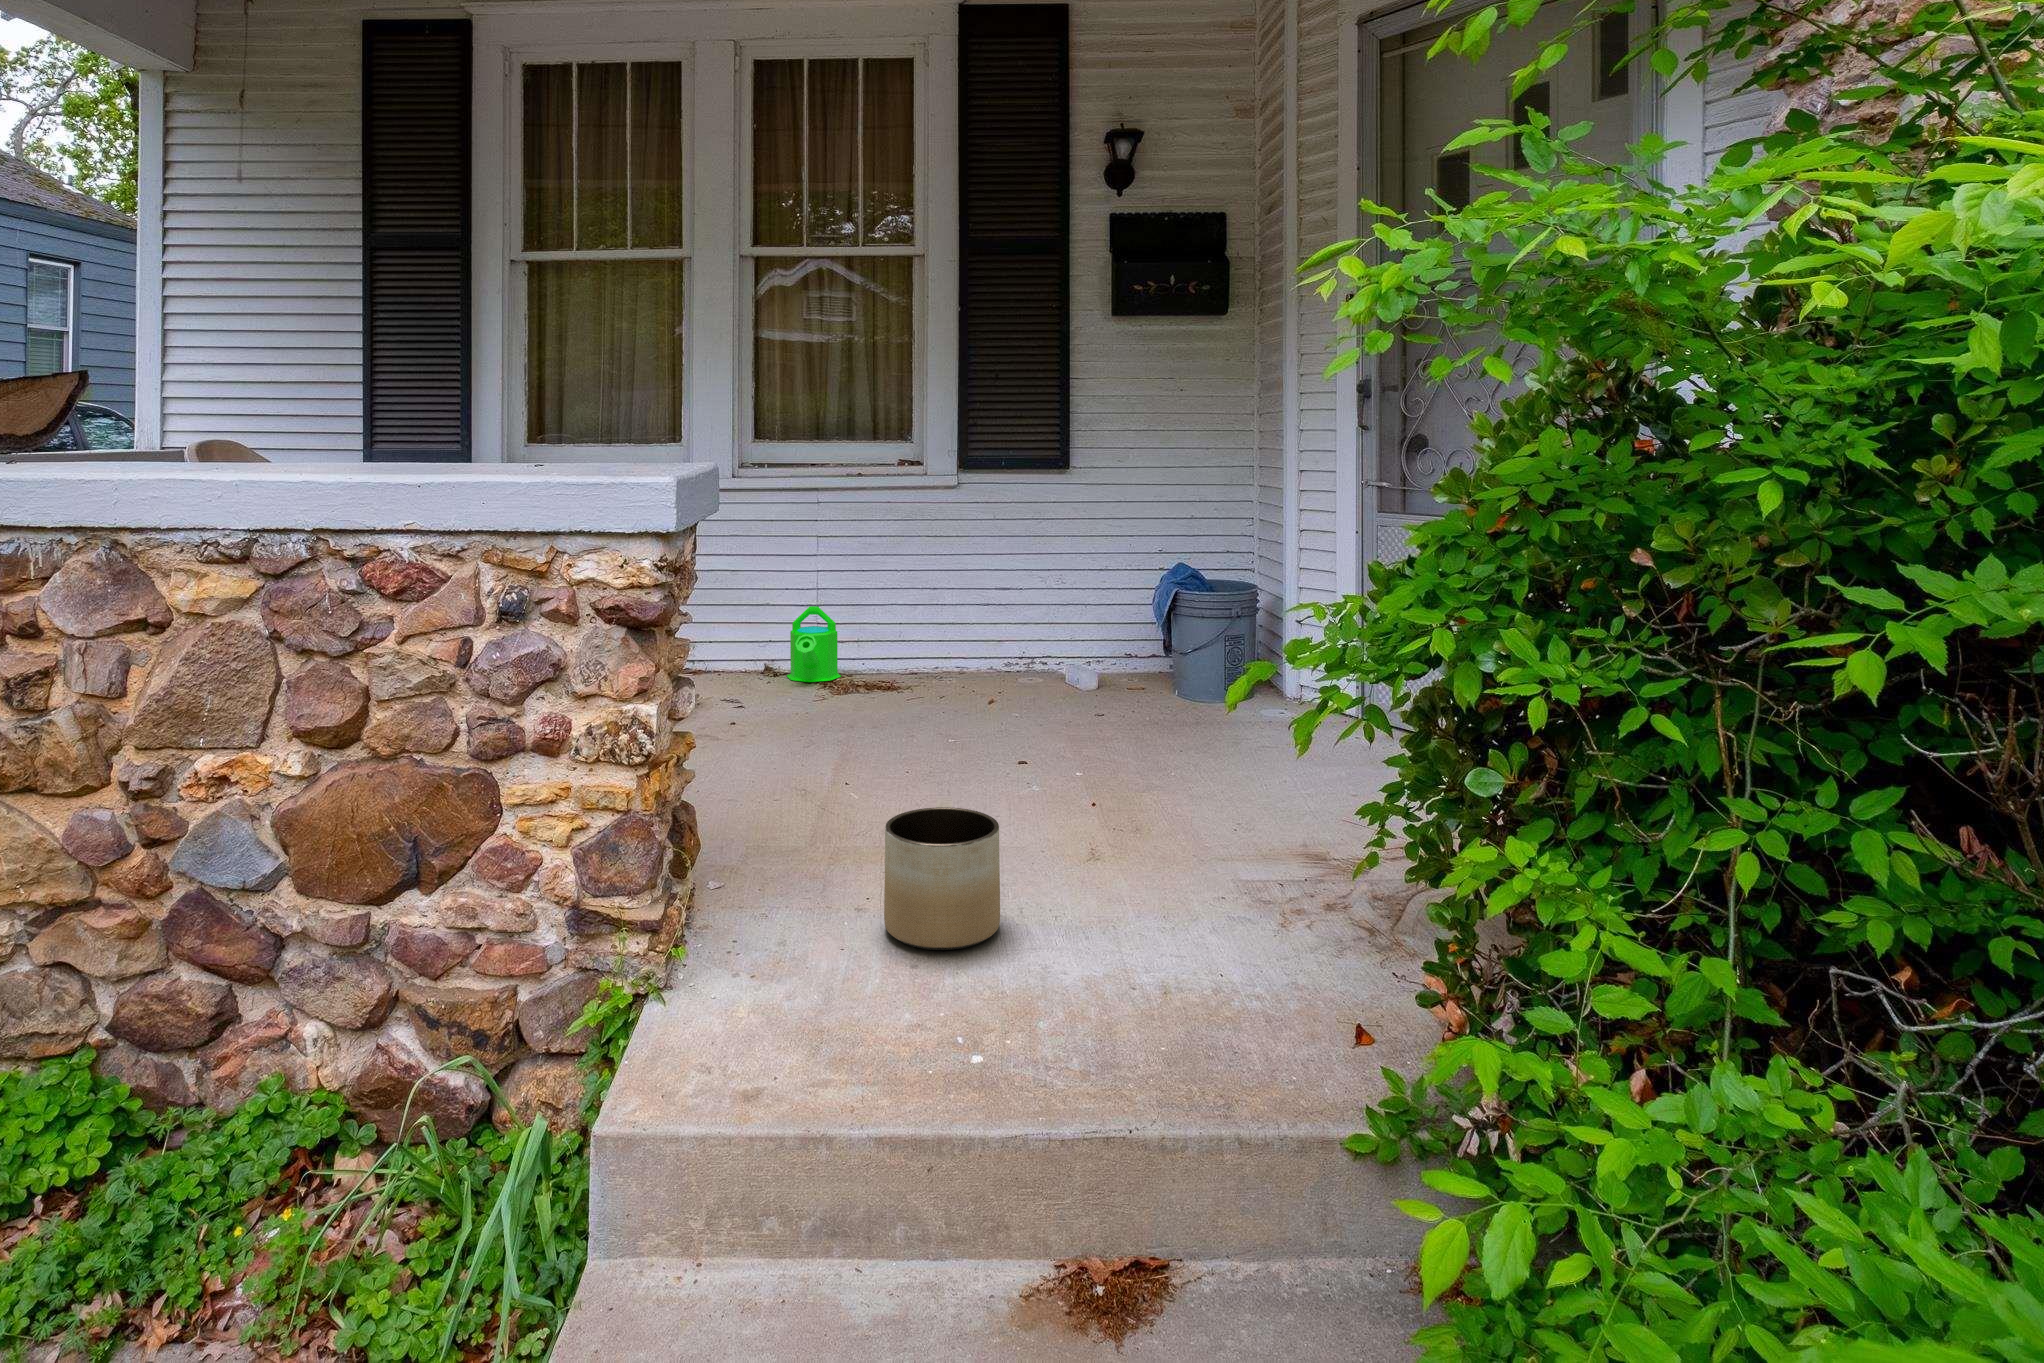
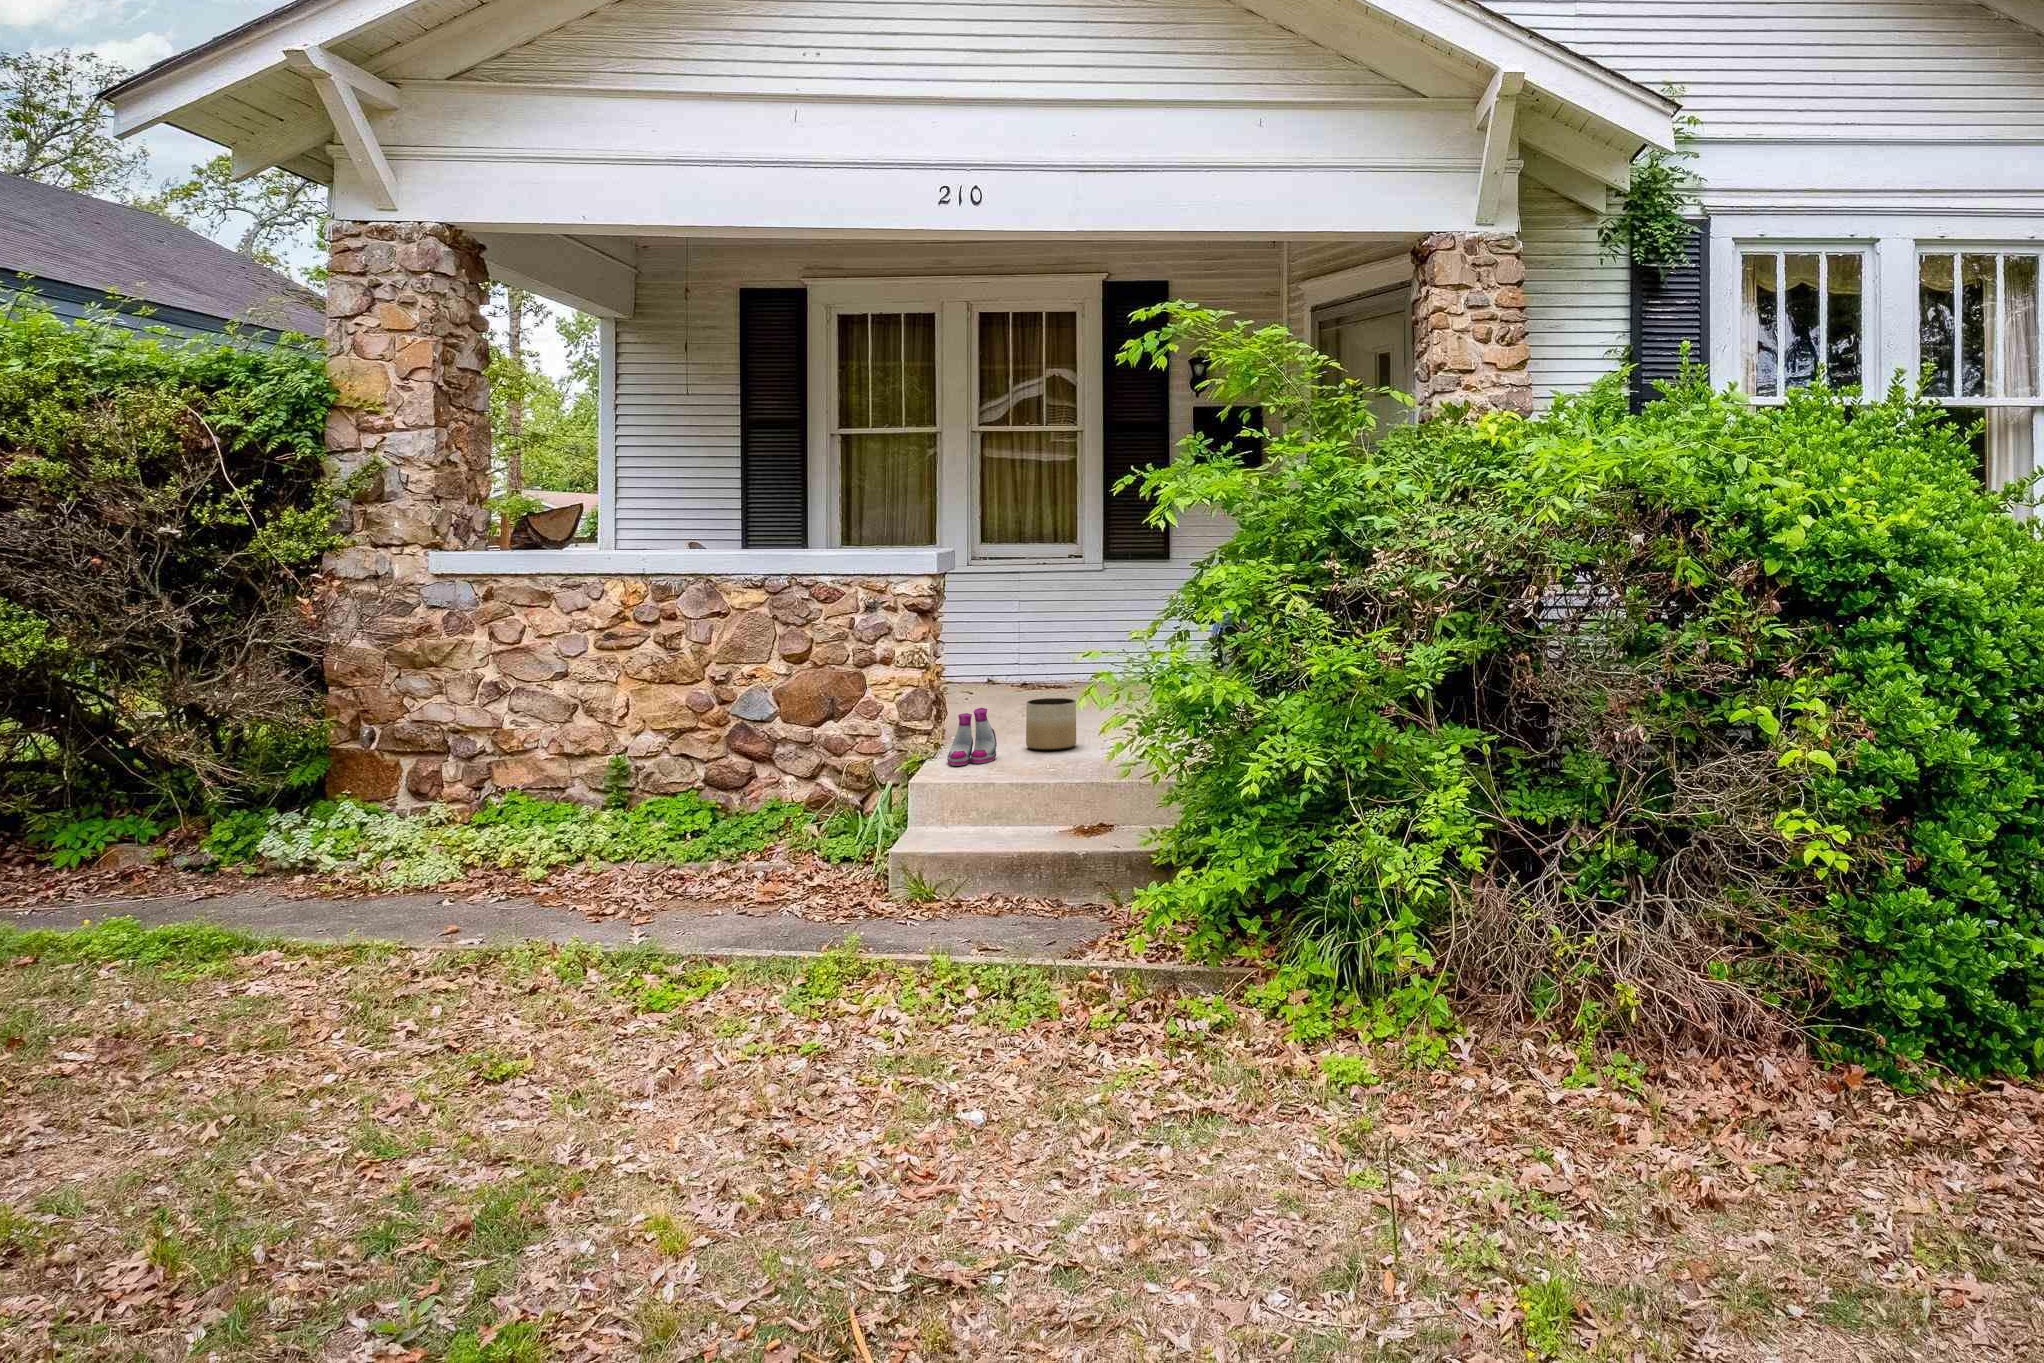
watering can: present [787,606,841,682] -> none [996,640,1029,684]
boots: none [700,865,822,1036] -> present [947,708,997,766]

